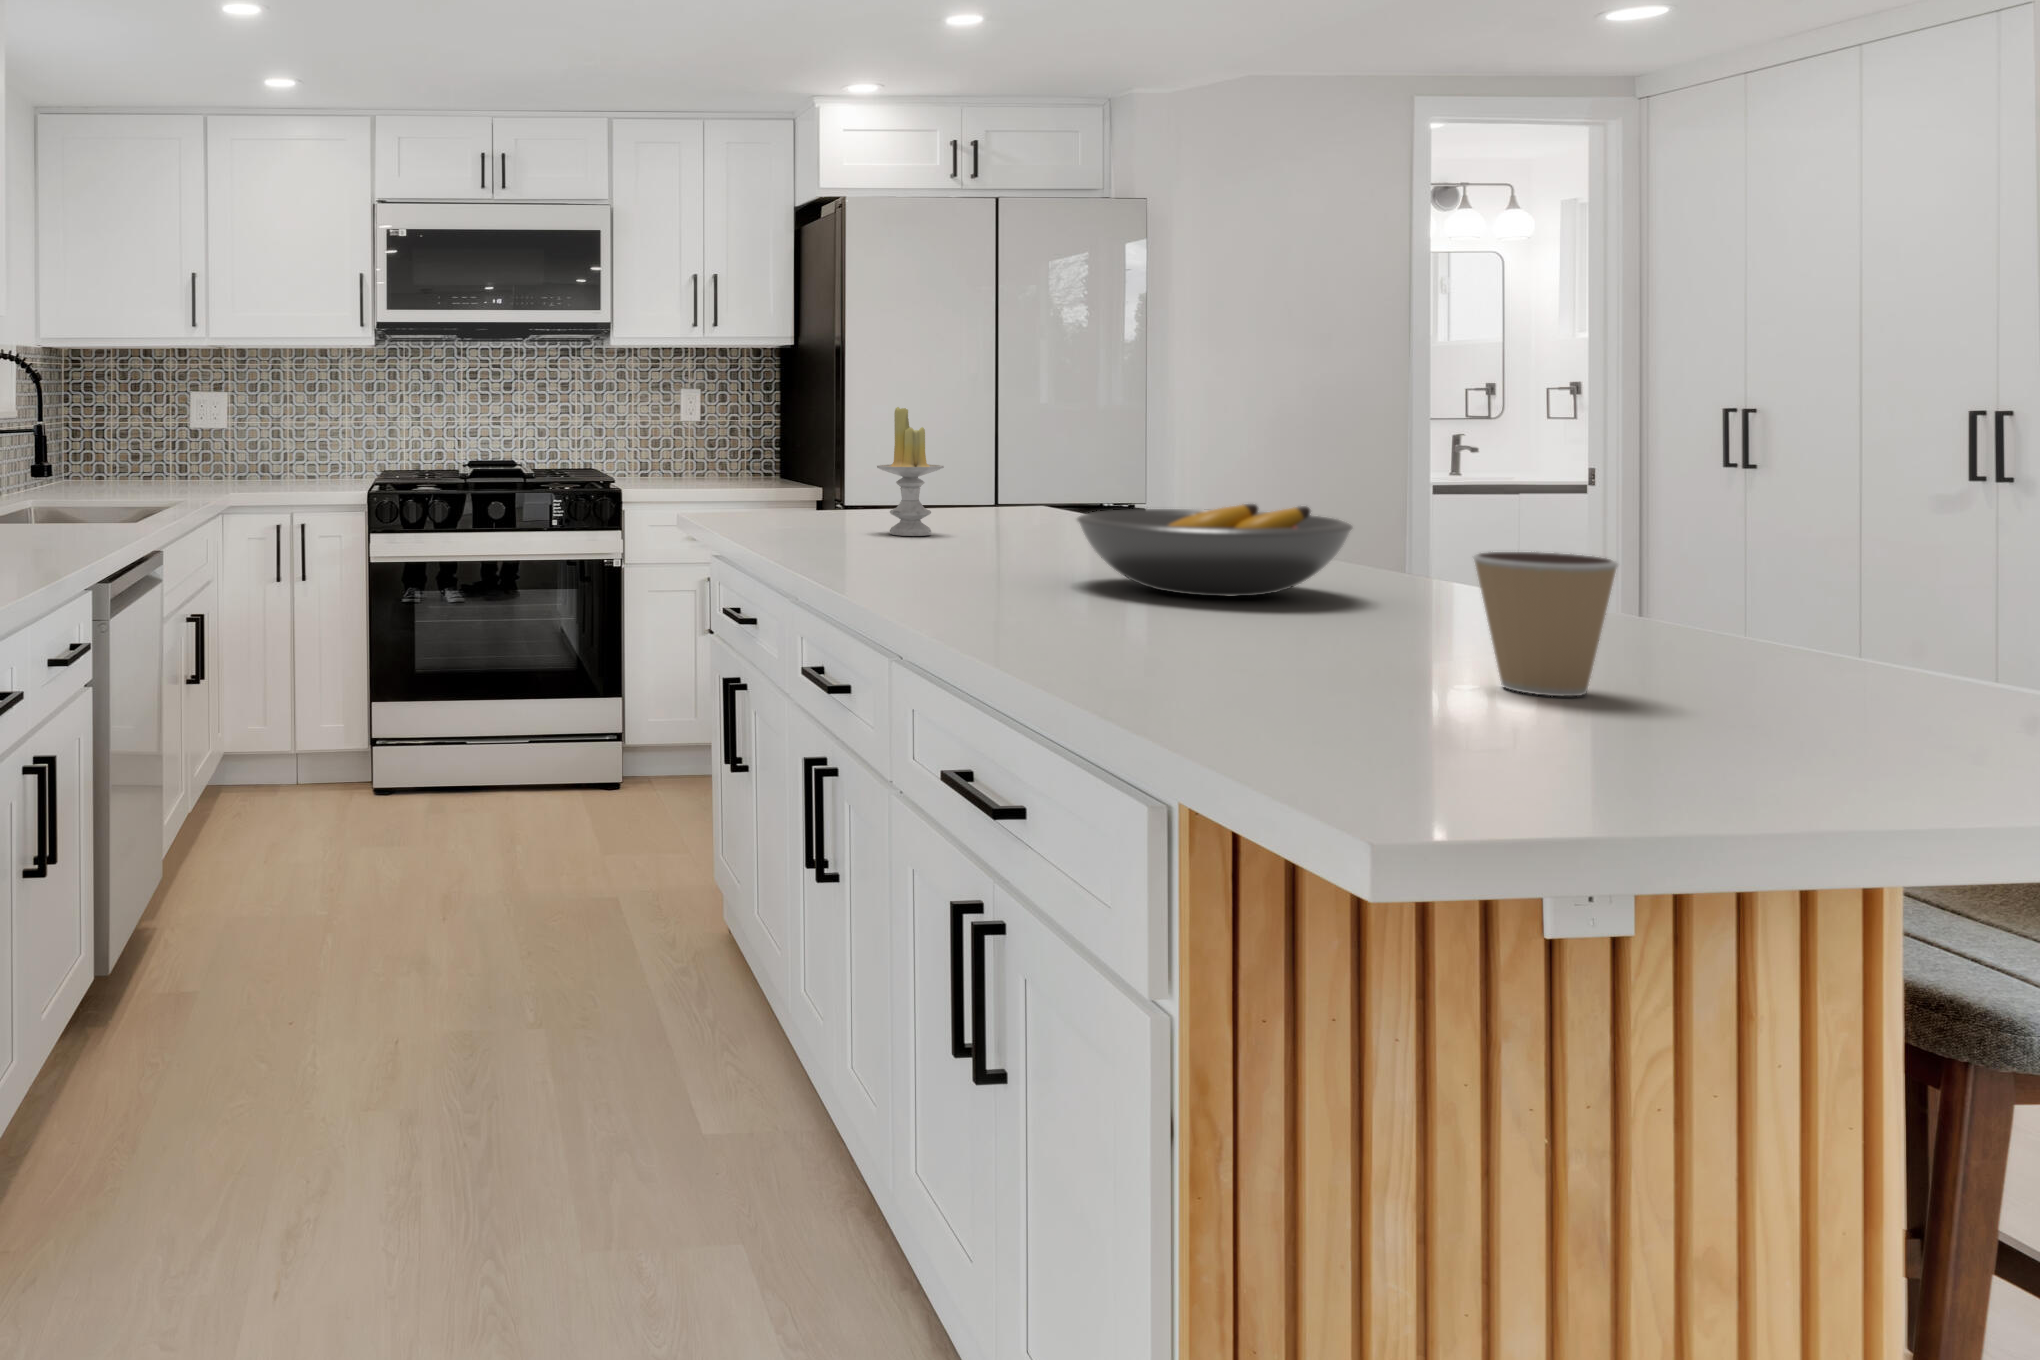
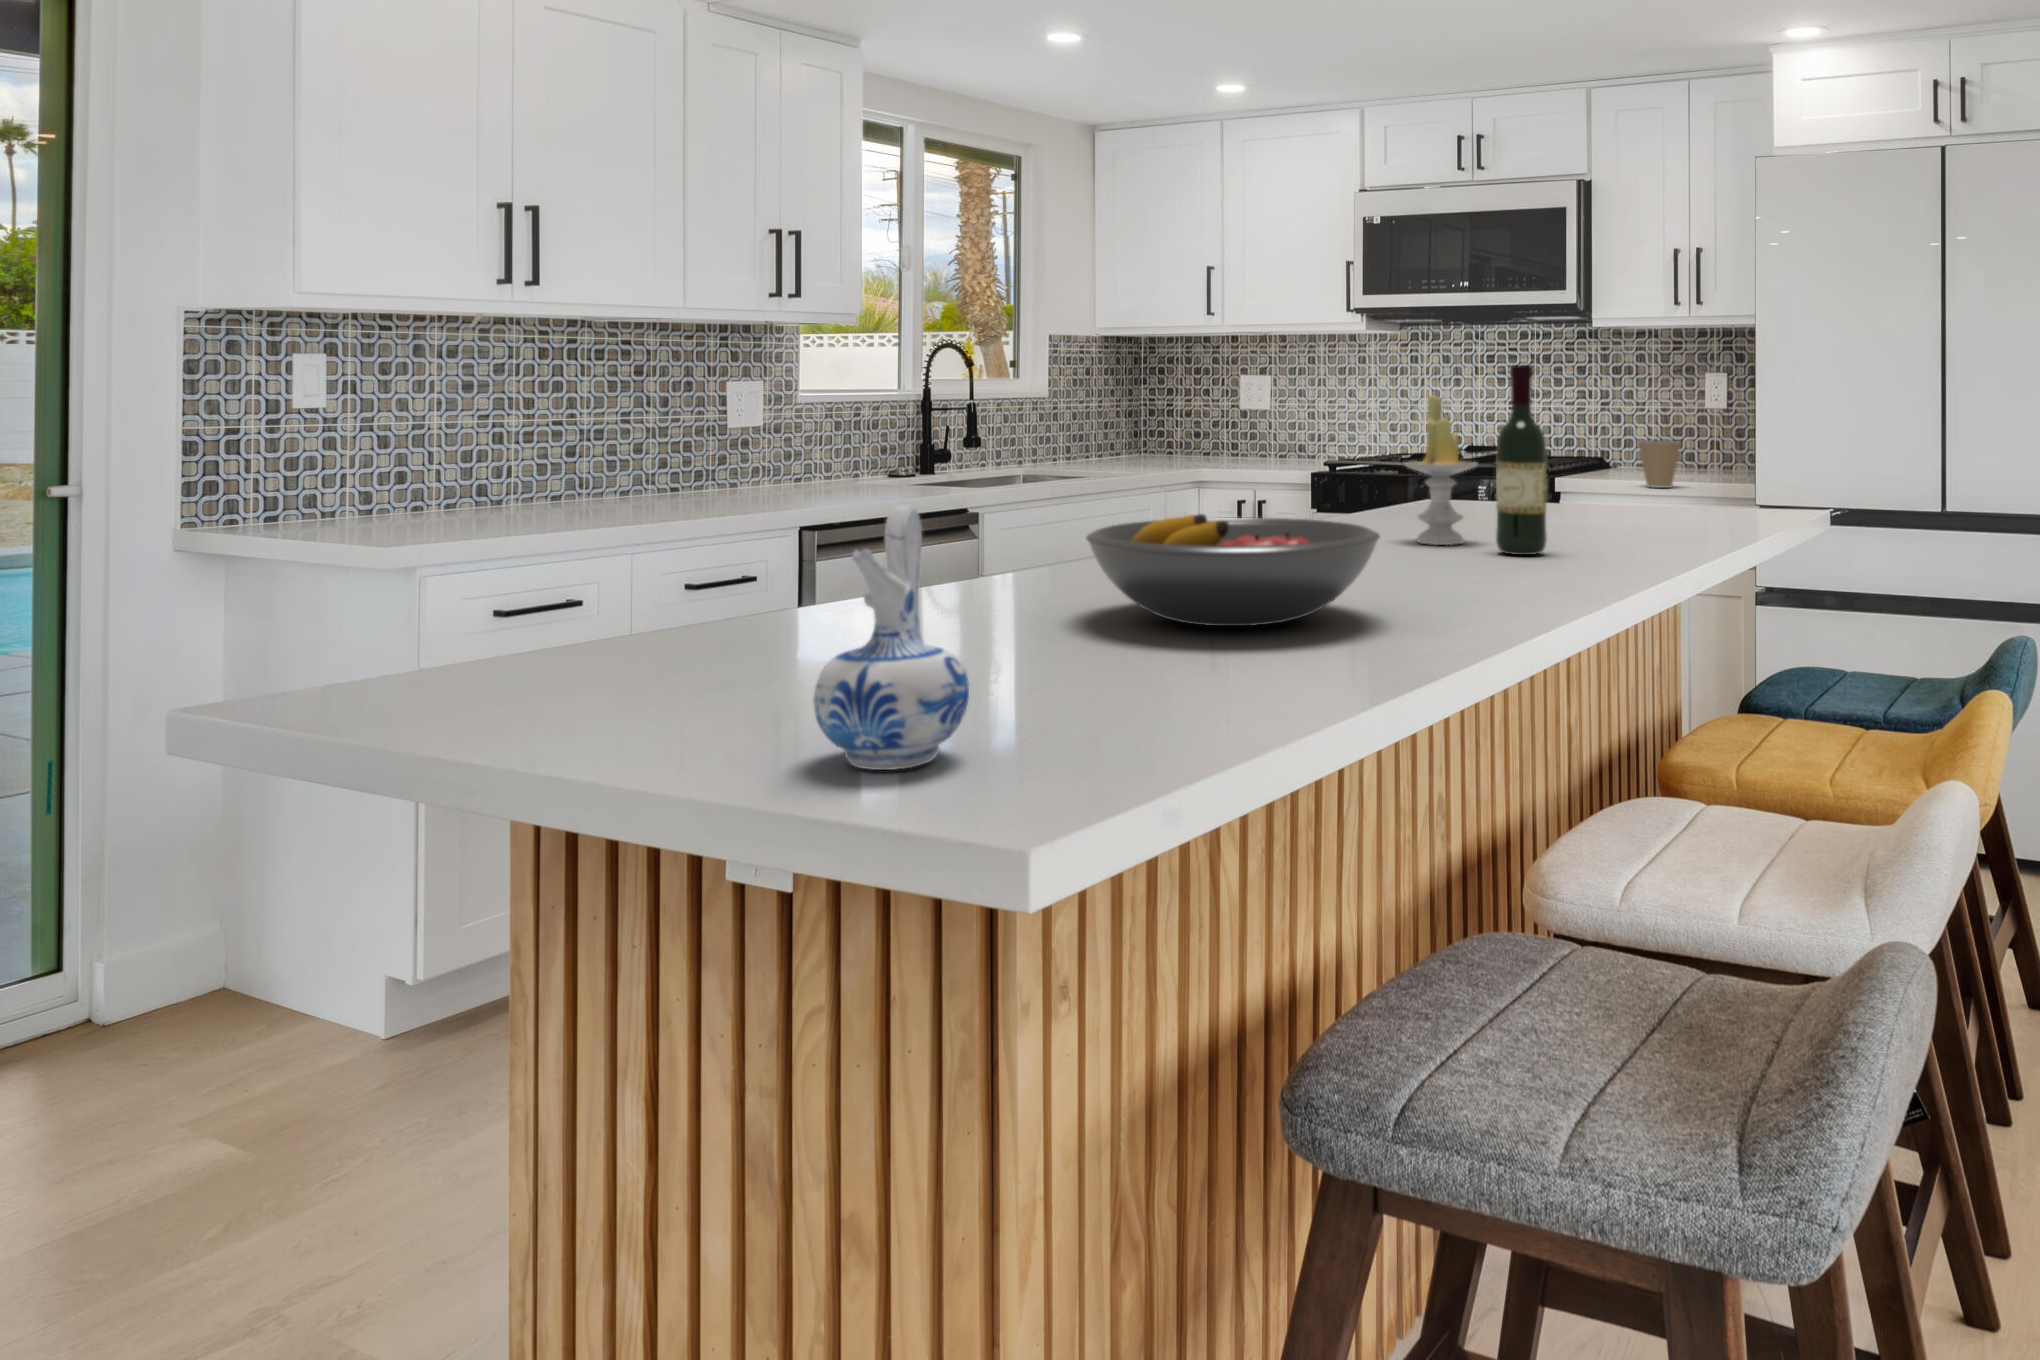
wine bottle: none [986,382,1029,538] -> present [1496,365,1547,555]
ceramic pitcher: none [1647,489,1795,689] -> present [814,506,969,770]
coffee cup: present [1473,552,1618,696] -> present [1639,440,1680,488]

